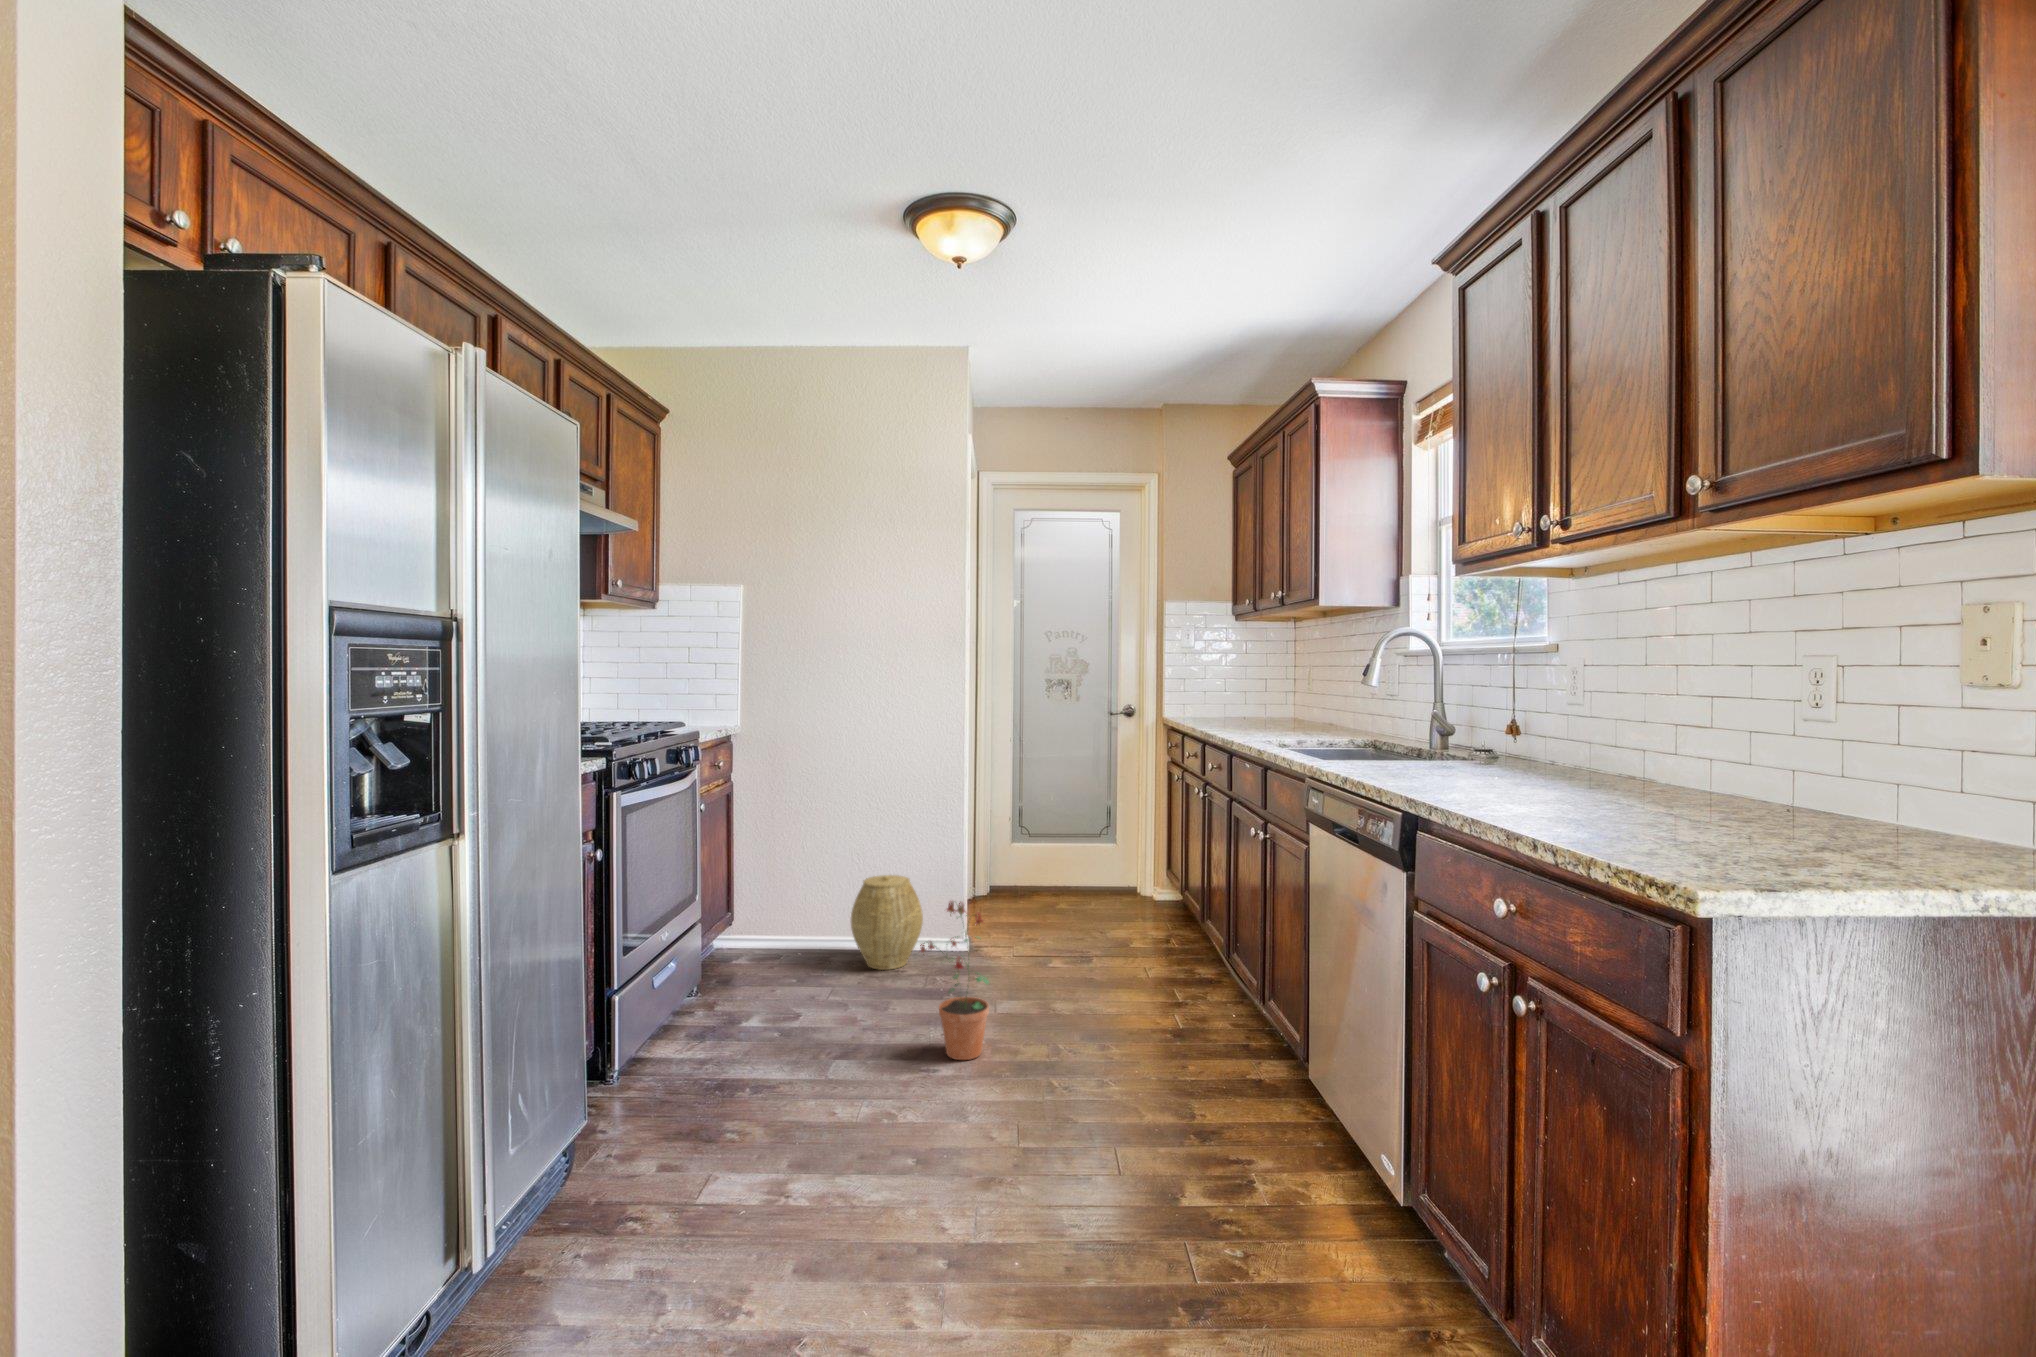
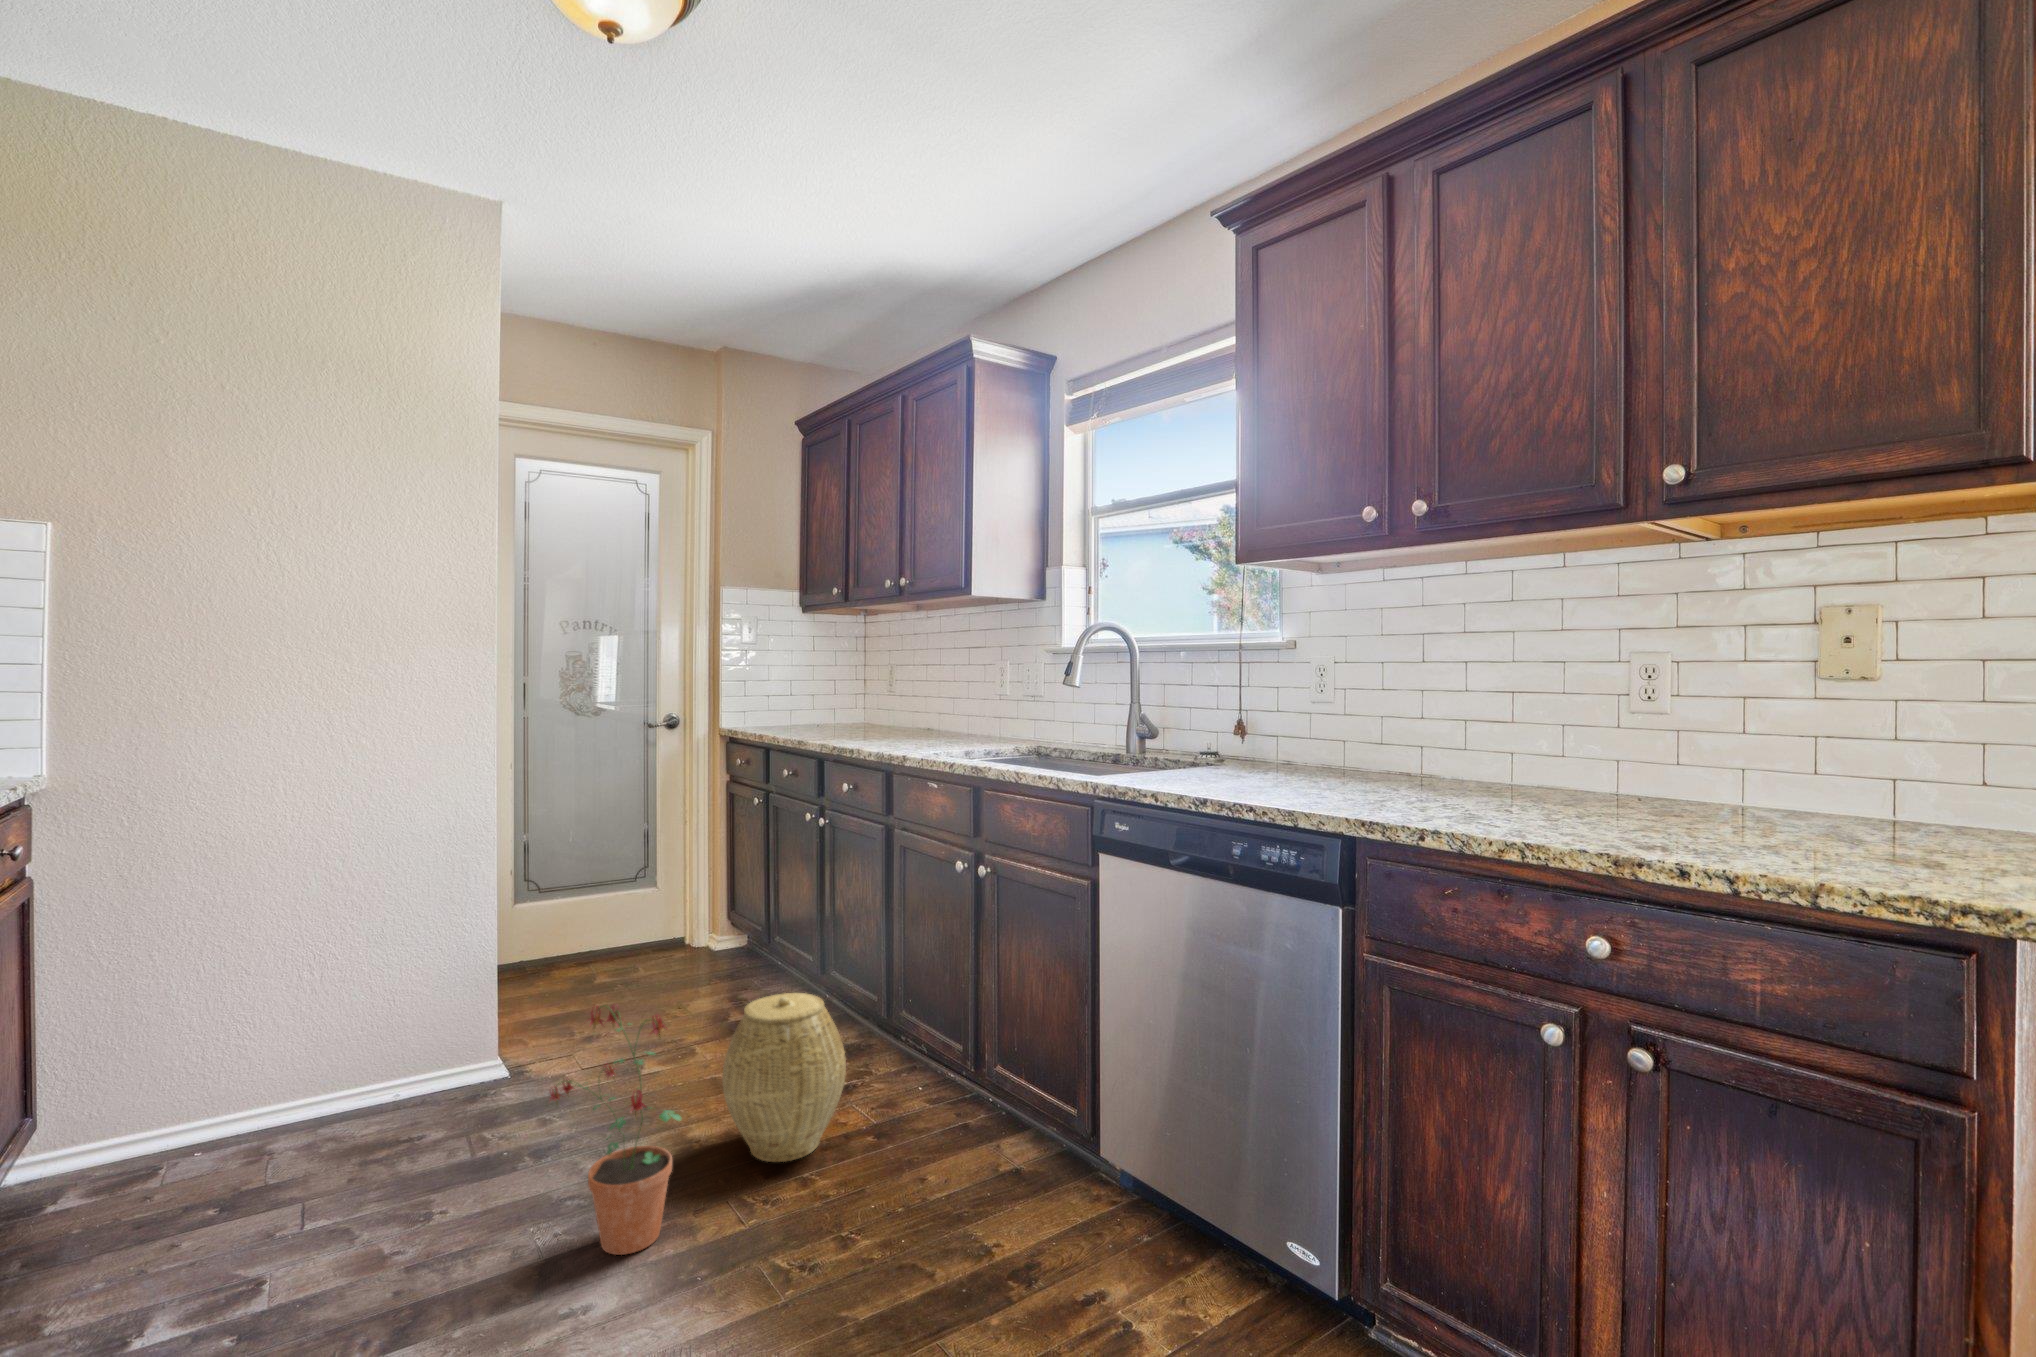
woven basket: present [851,875,923,970] -> present [722,993,846,1162]

